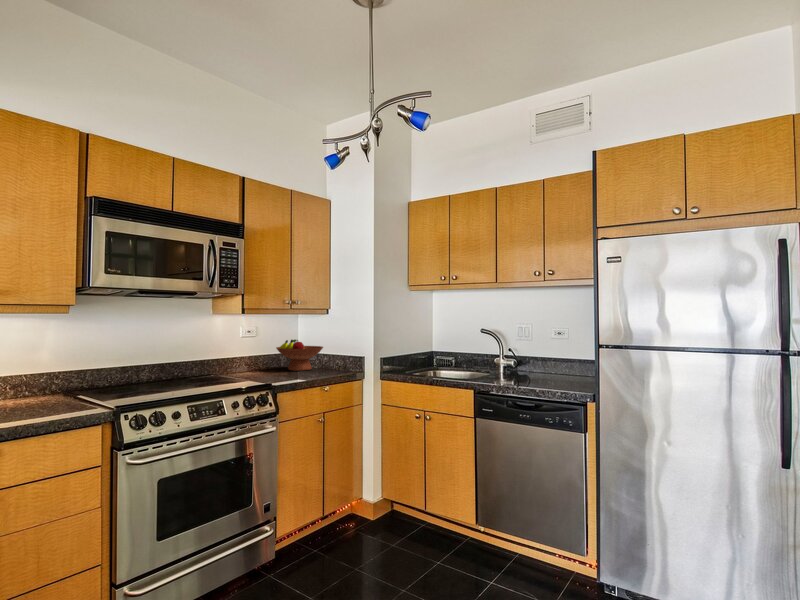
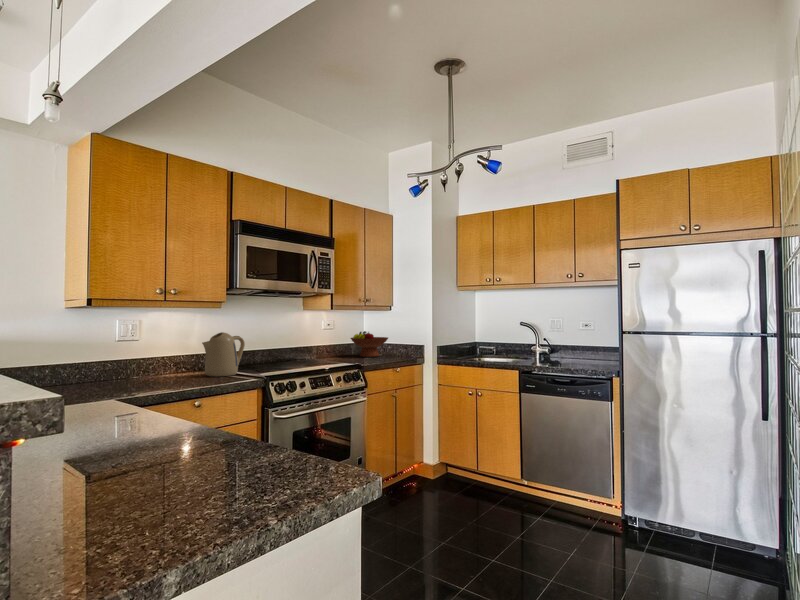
kettle: none [28,347,99,407] -> present [202,332,245,377]

